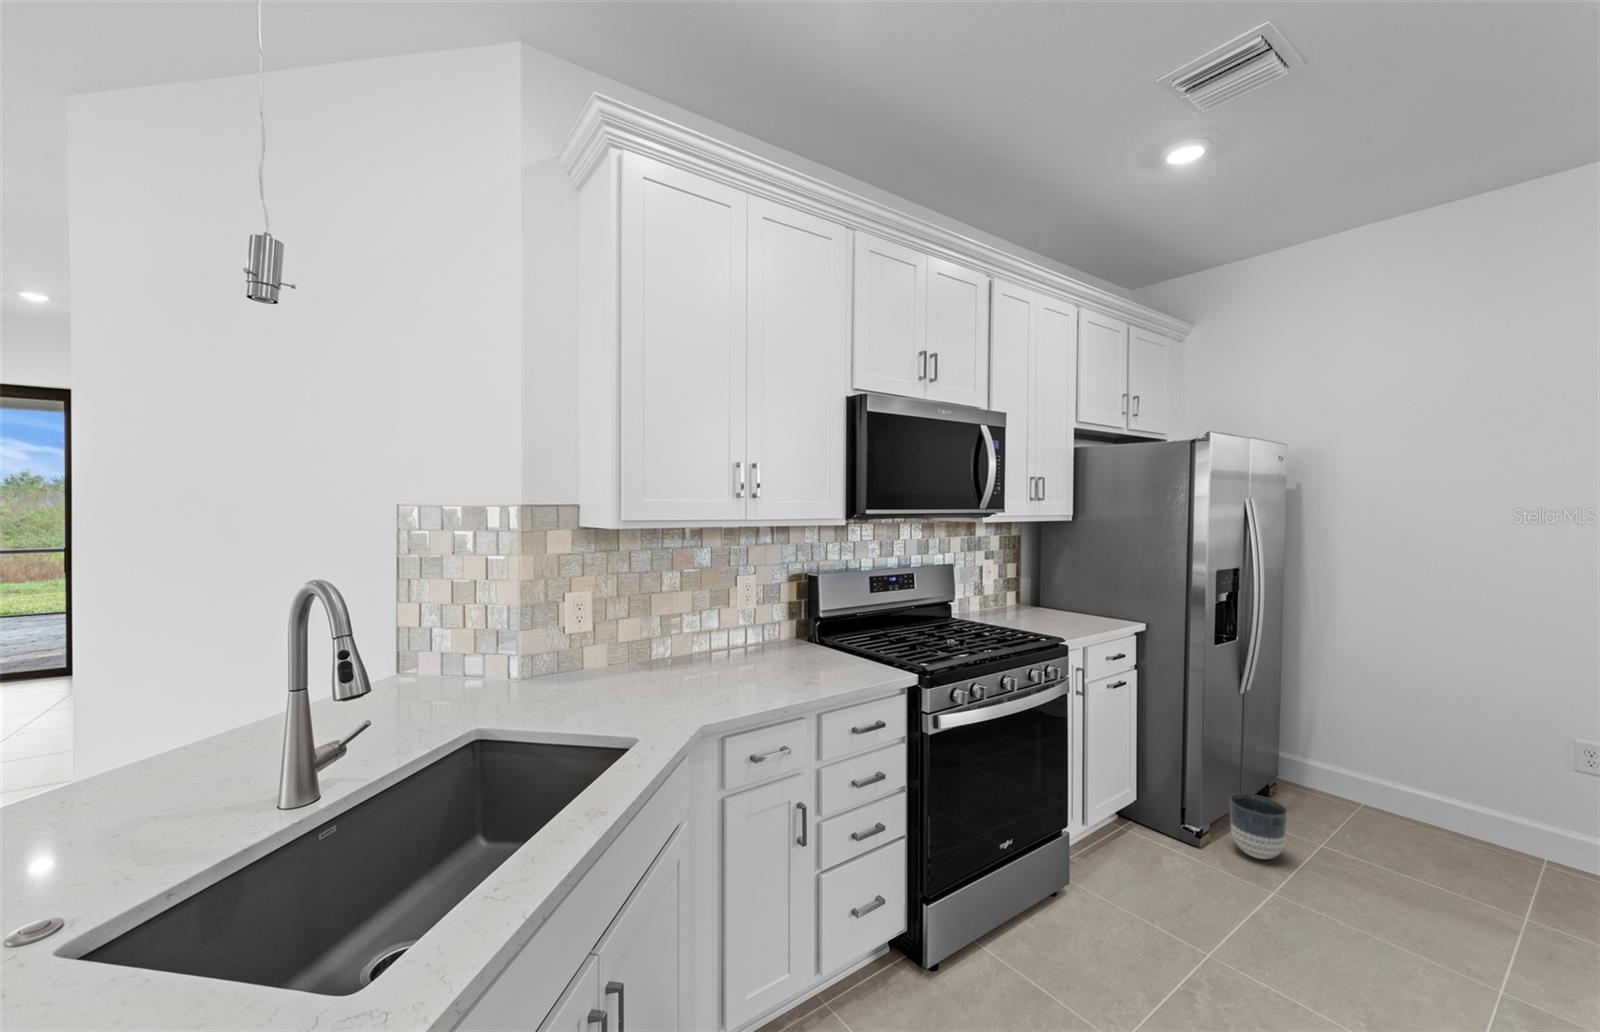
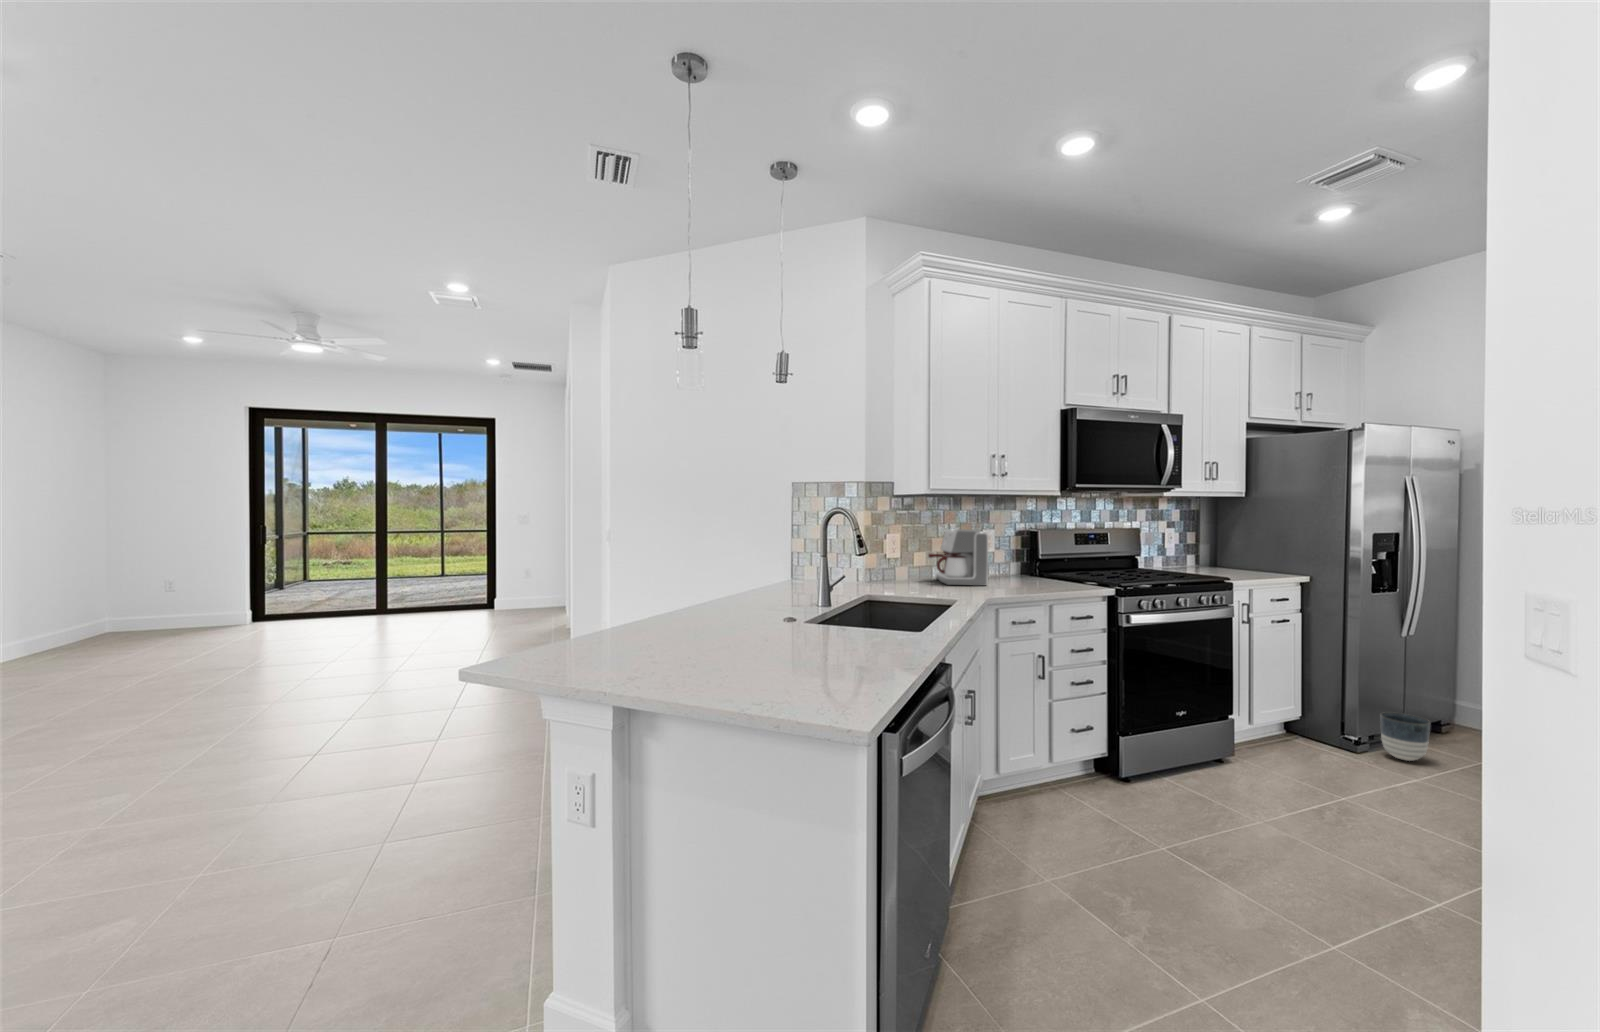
coffee maker: none [639,578,727,679] -> present [928,529,988,586]

